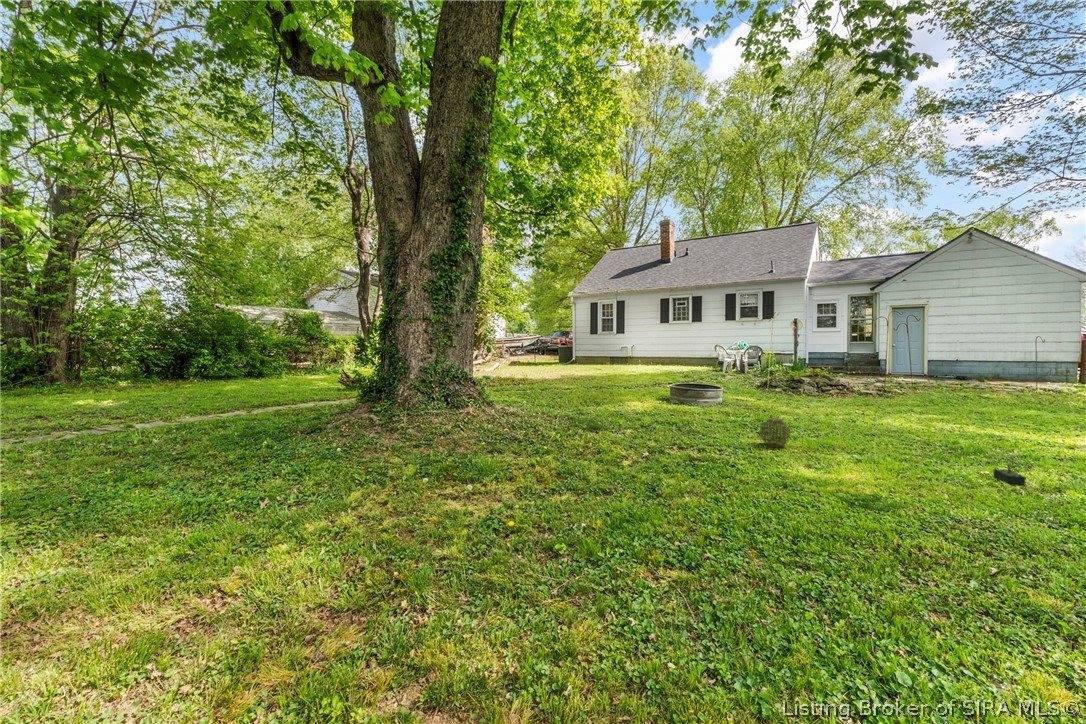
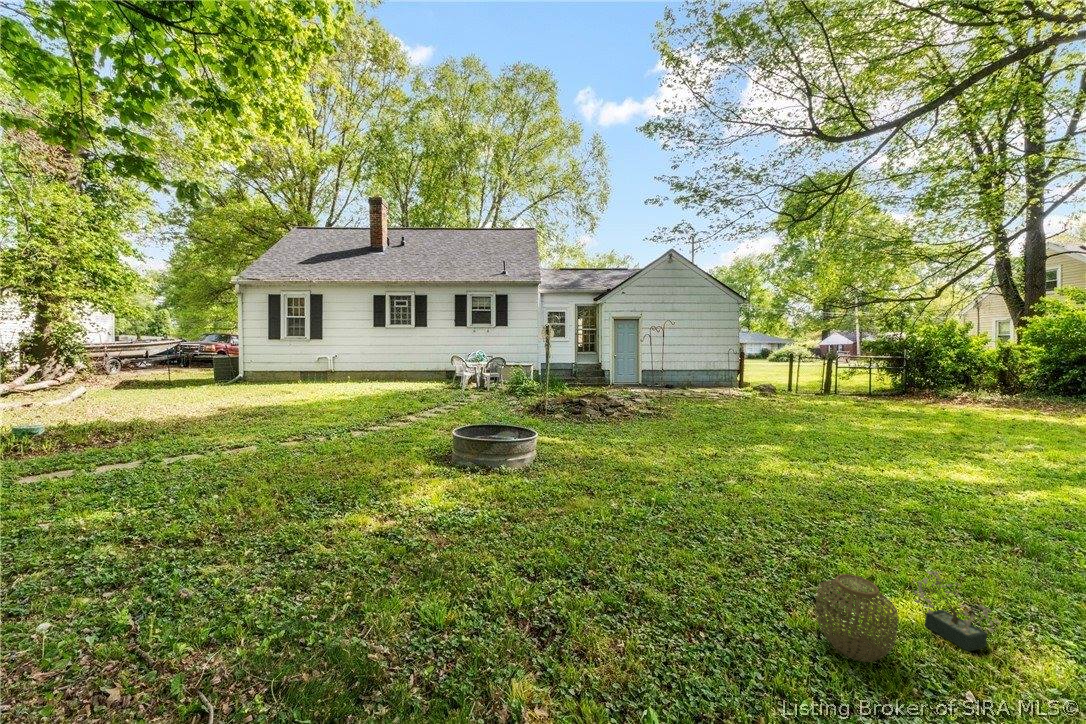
woven basket: present [760,418,790,448] -> present [816,574,898,662]

